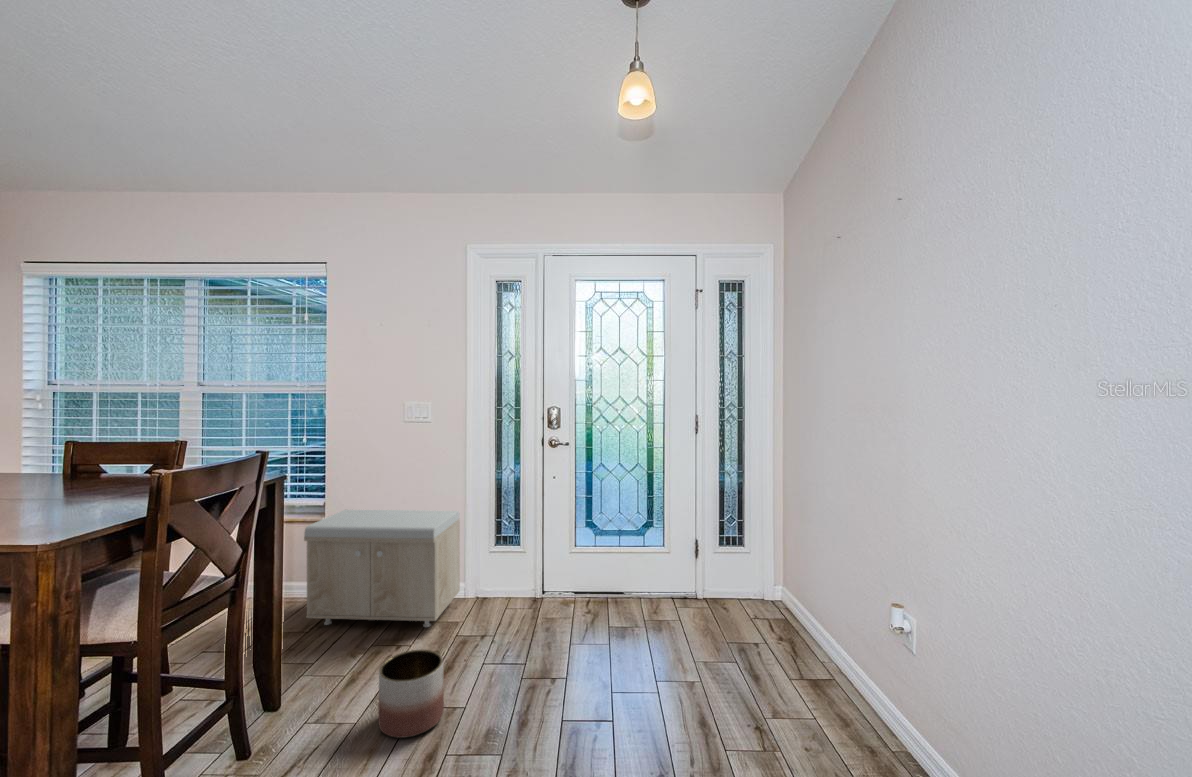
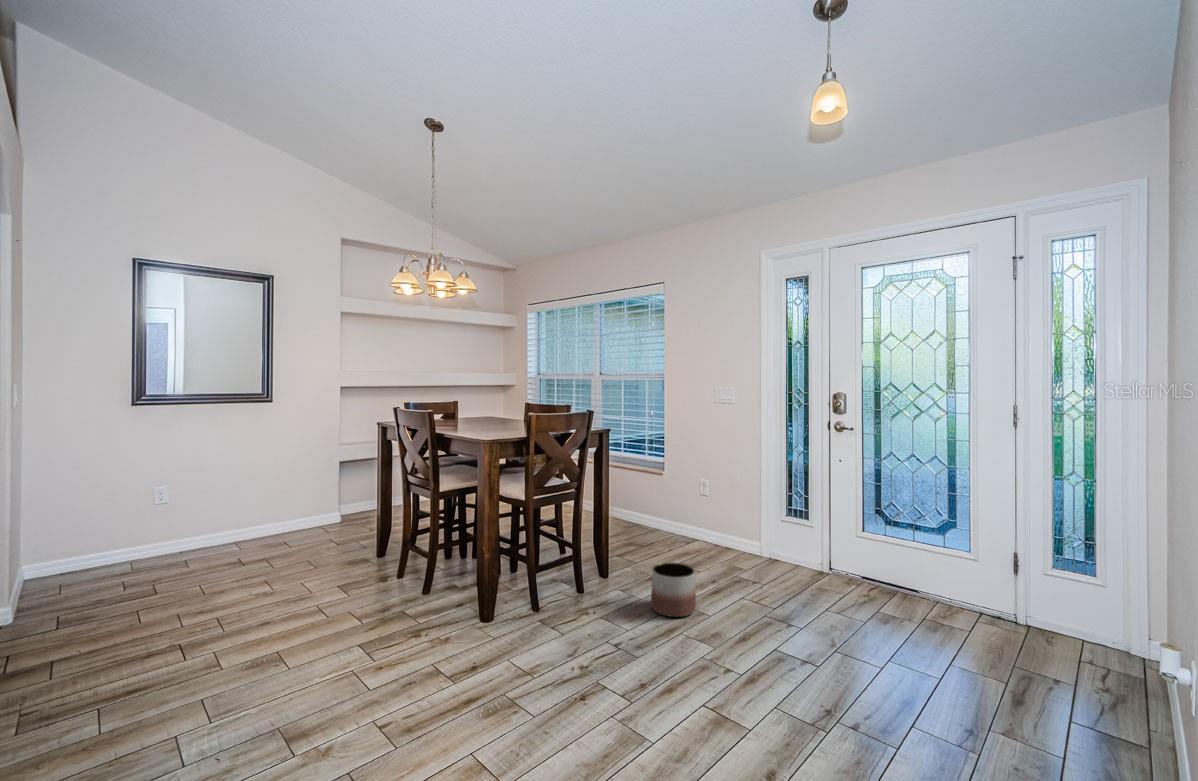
storage bench: present [304,510,460,627] -> none [641,467,755,565]

